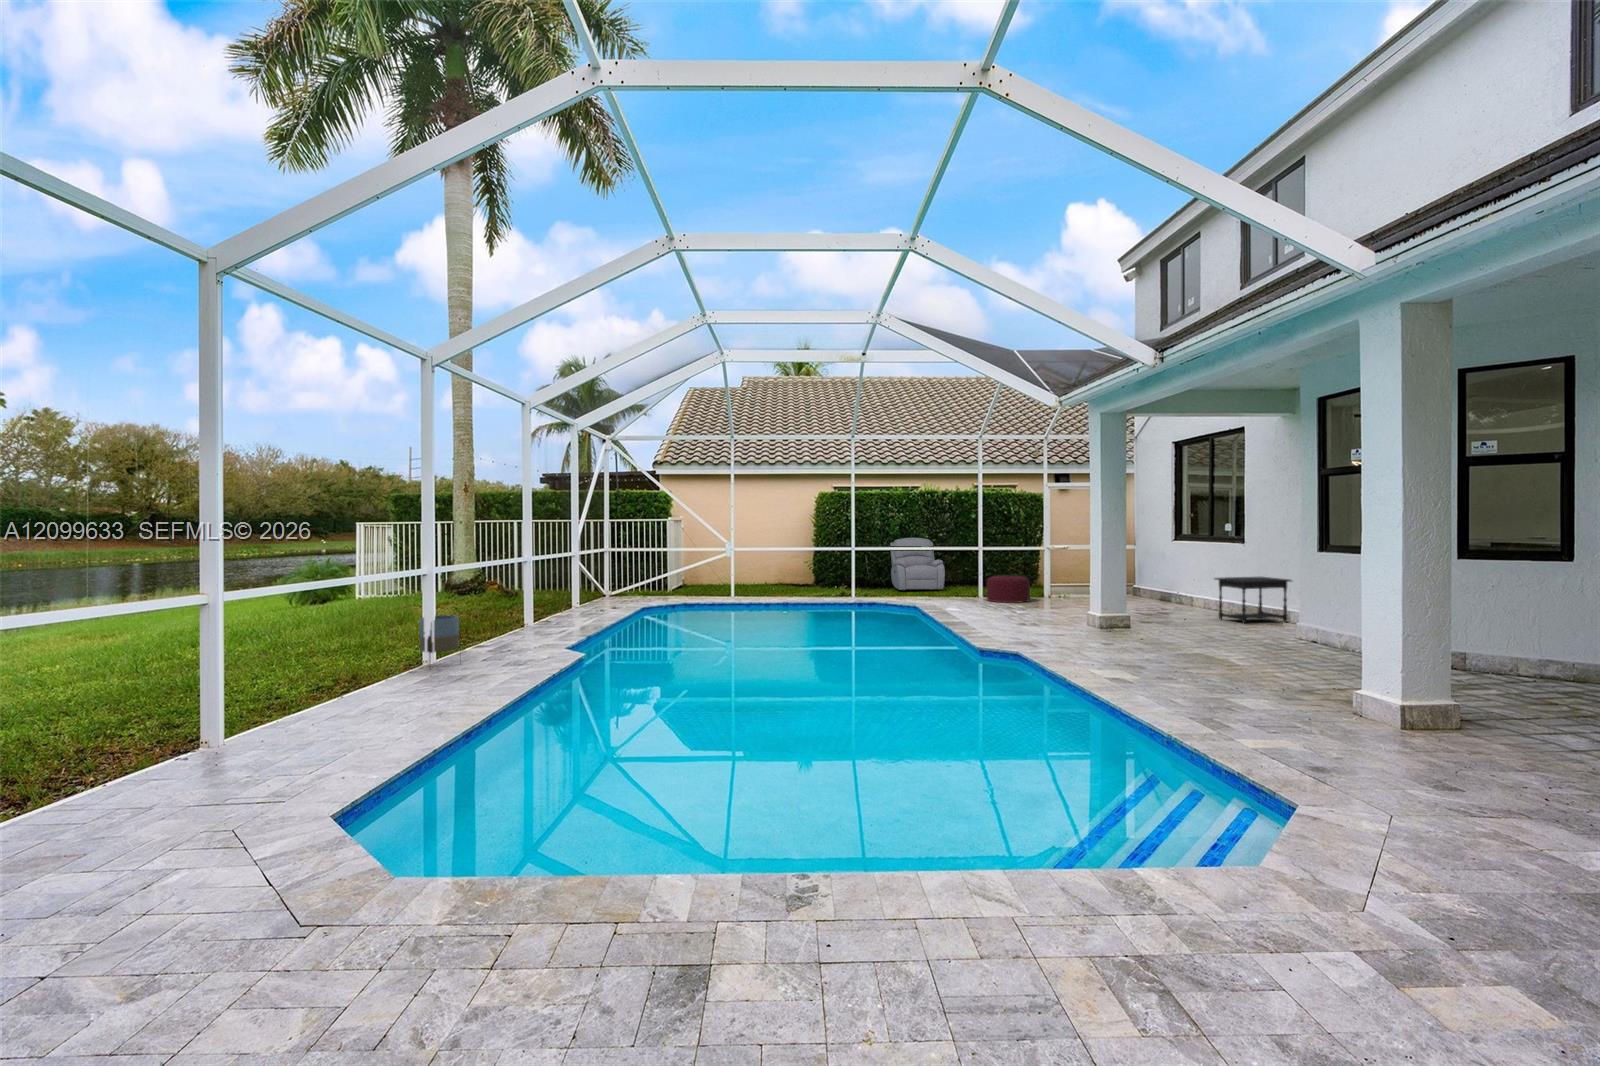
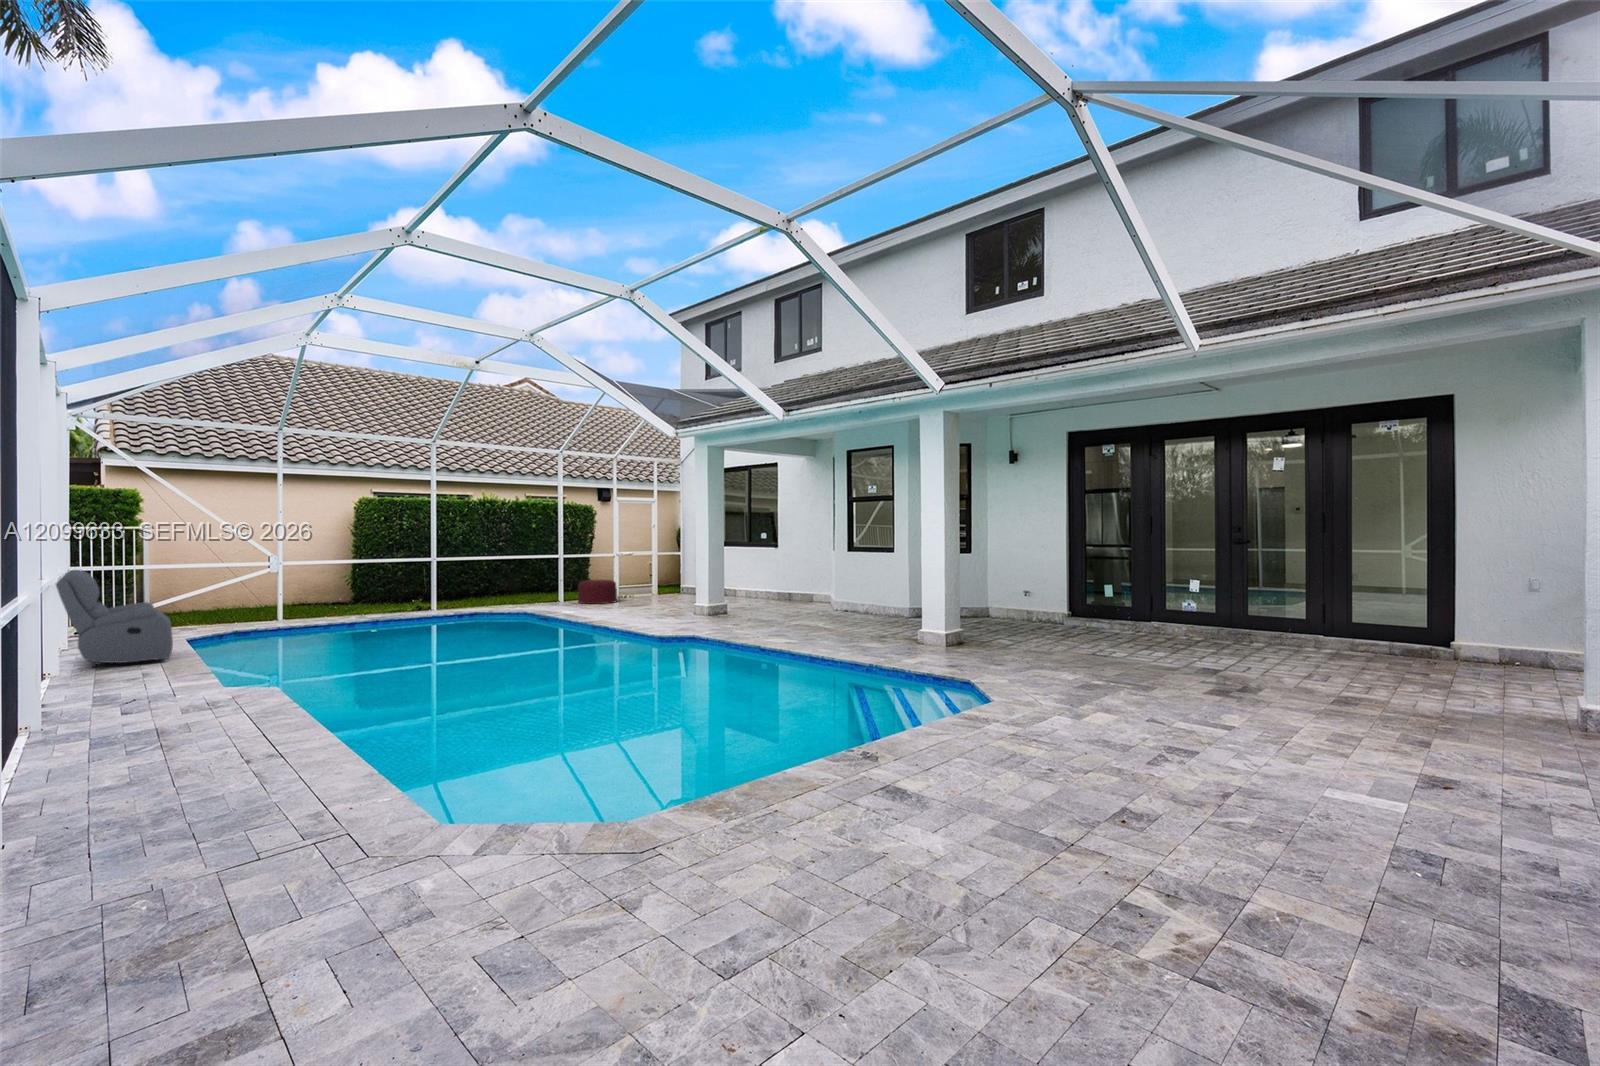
chair: present [890,538,945,592] -> present [56,570,173,666]
side table: present [1215,577,1291,624] -> none [769,571,815,605]
planter: present [419,615,460,654] -> none [37,658,105,734]

